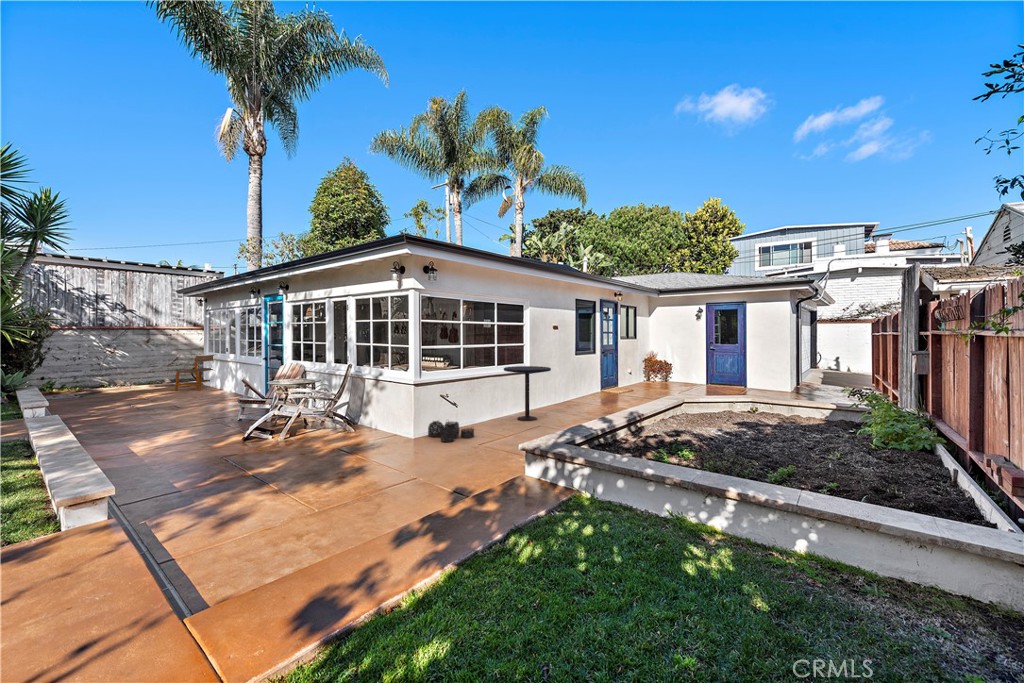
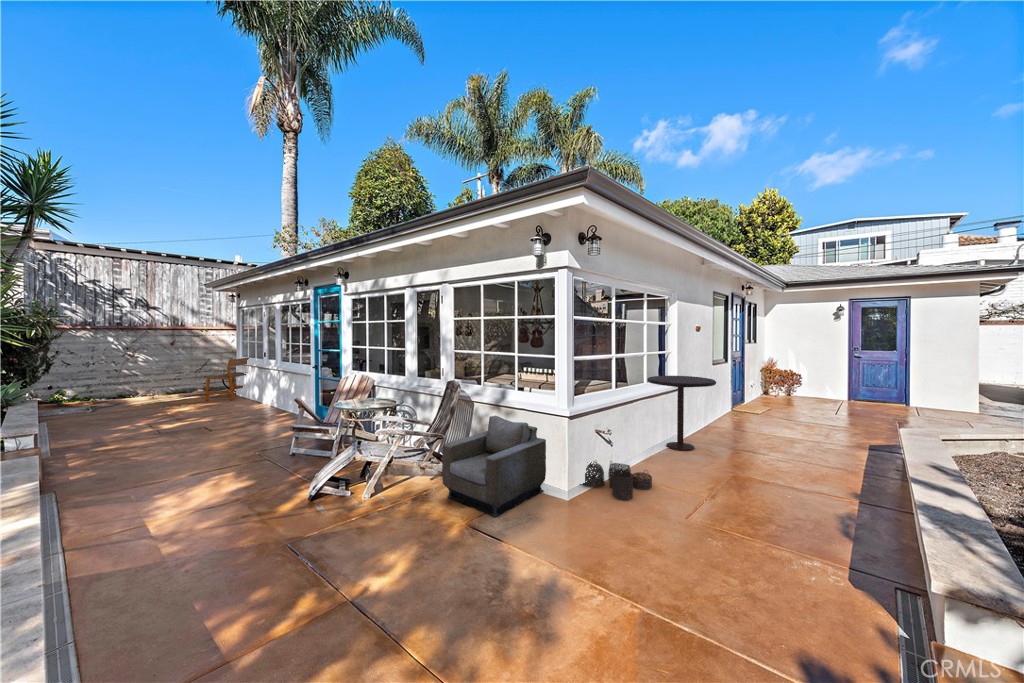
armchair: none [328,389,400,448] -> present [442,416,546,517]

